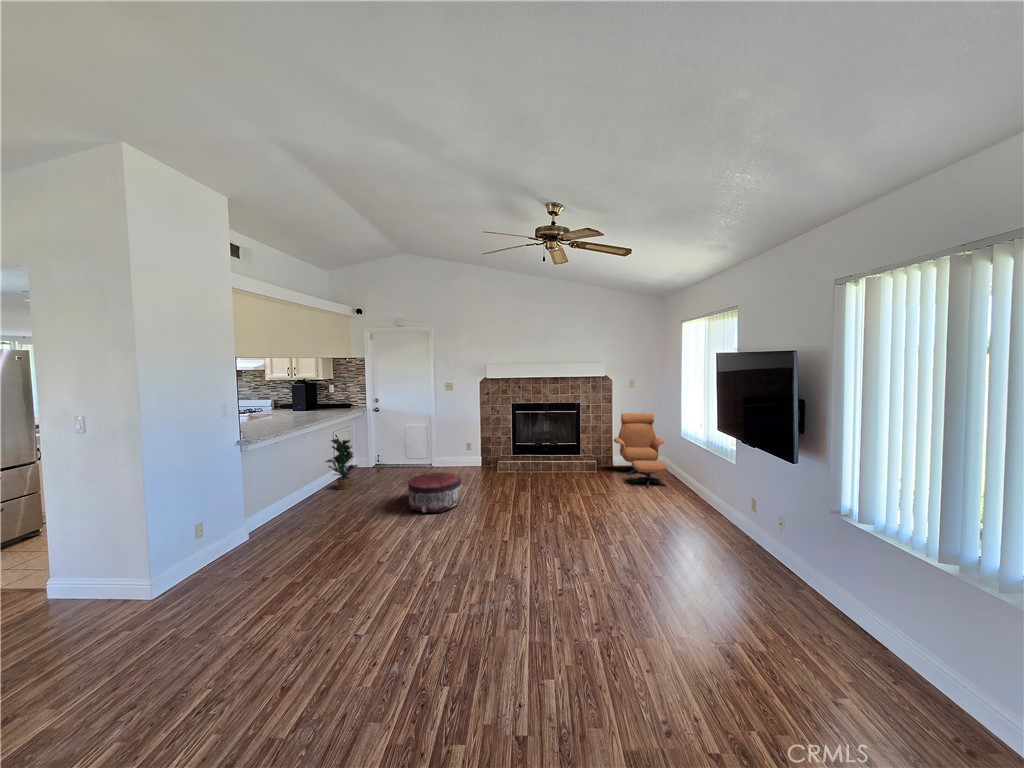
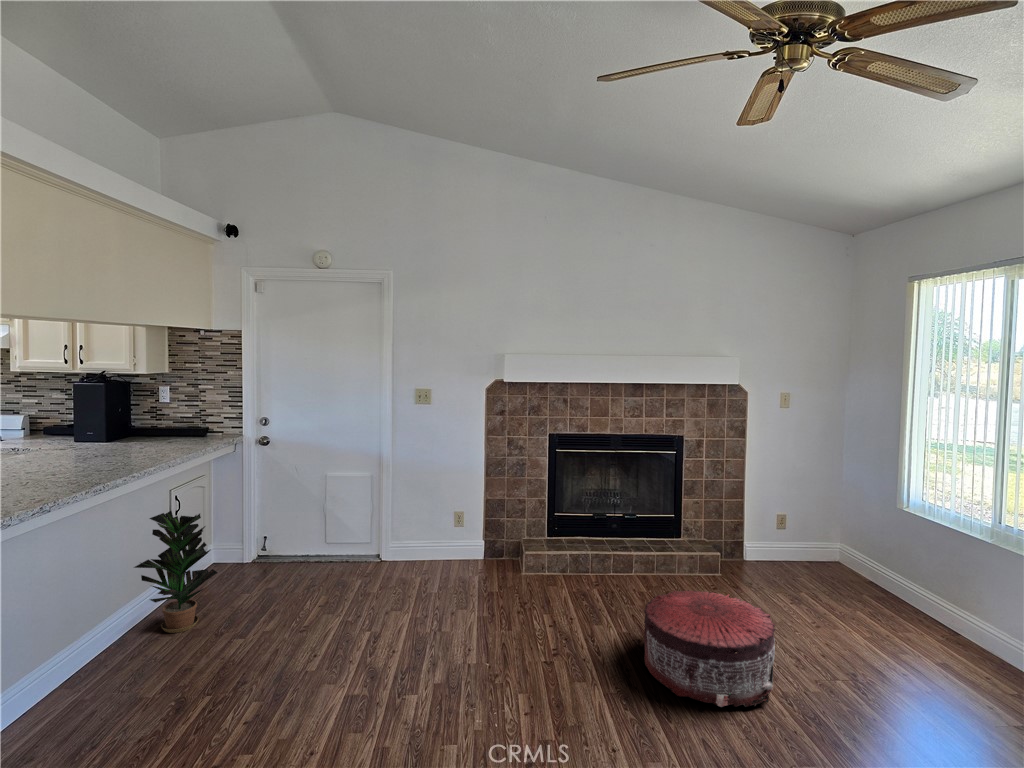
lounge chair: present [614,413,666,488] -> none [753,458,891,624]
pouf: present [408,472,462,512] -> present [644,590,776,707]

